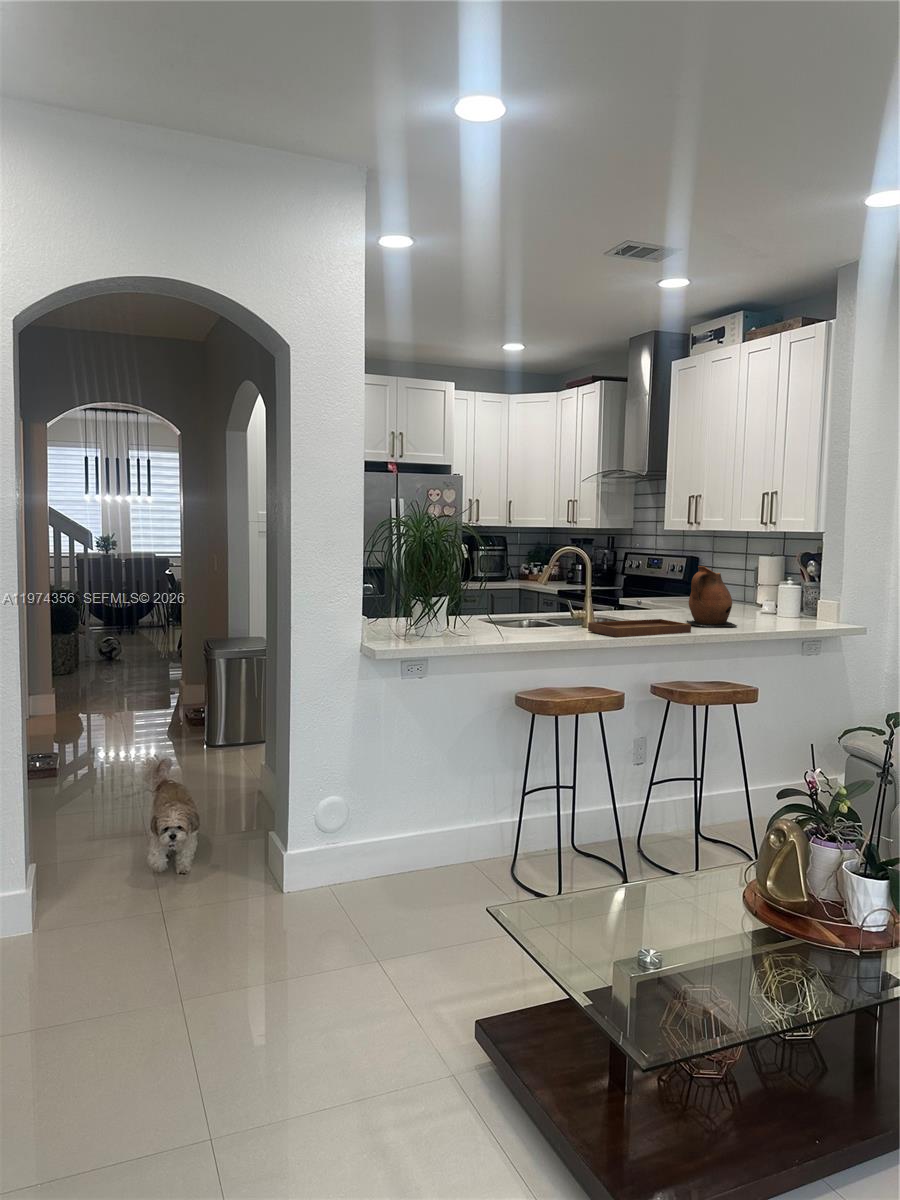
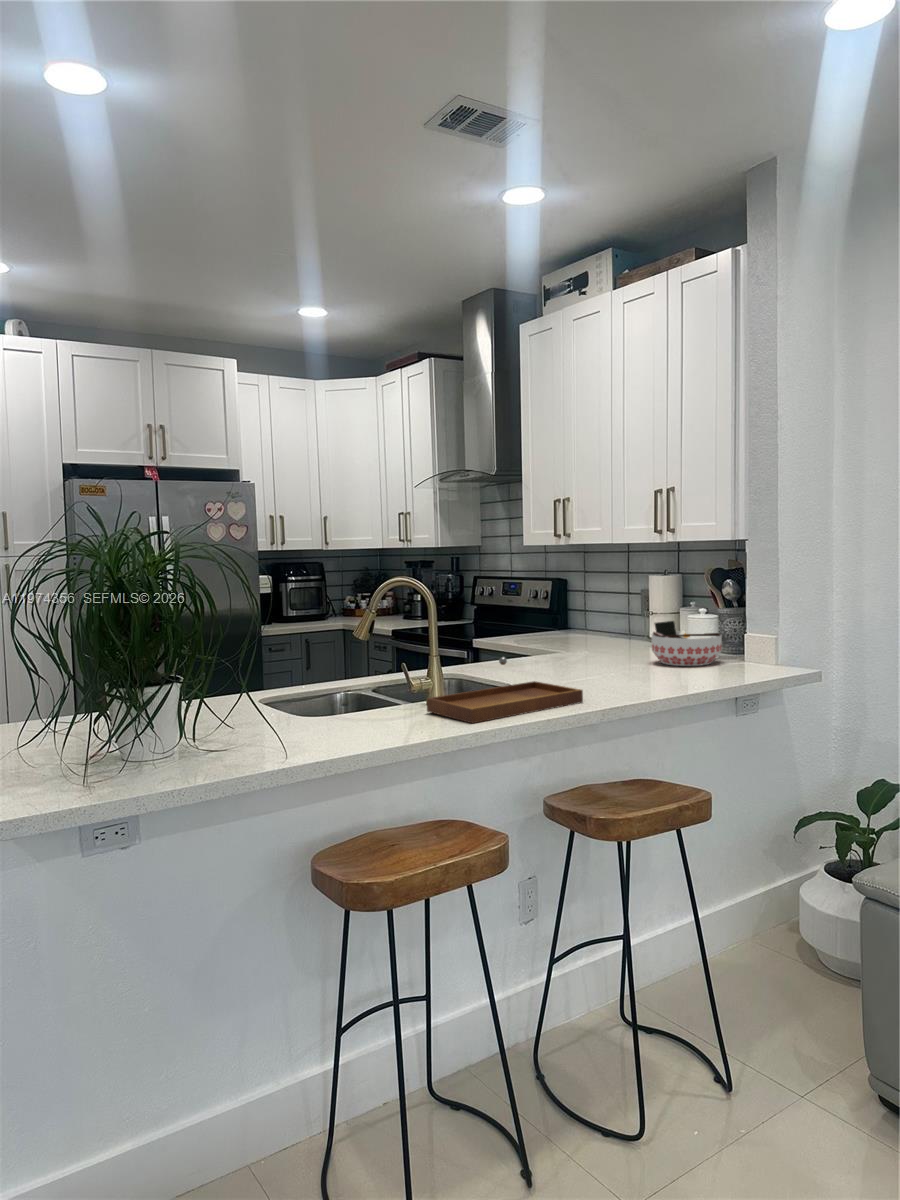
ceramic pitcher: present [686,566,737,627] -> none [565,598,644,686]
bowl: none [751,589,804,621] -> present [651,621,722,666]

